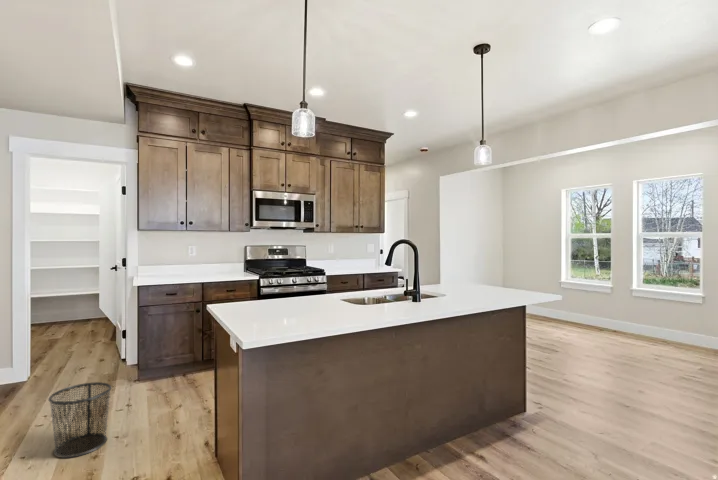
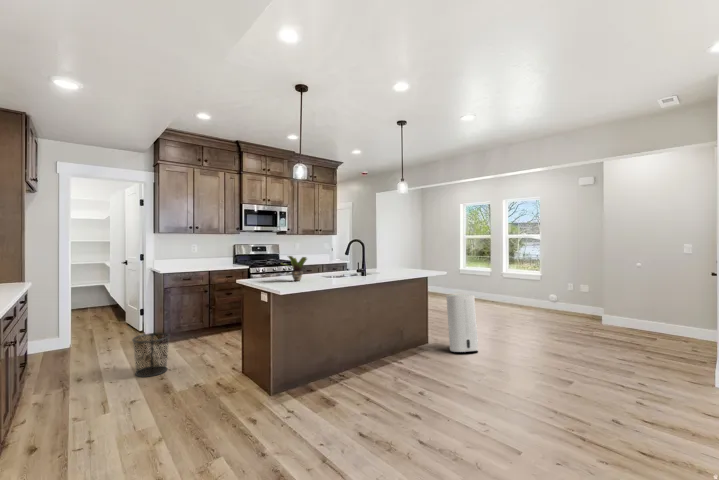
potted plant: none [264,270,323,315] -> present [288,256,307,281]
air purifier: none [562,336,625,442] -> present [446,295,478,352]

